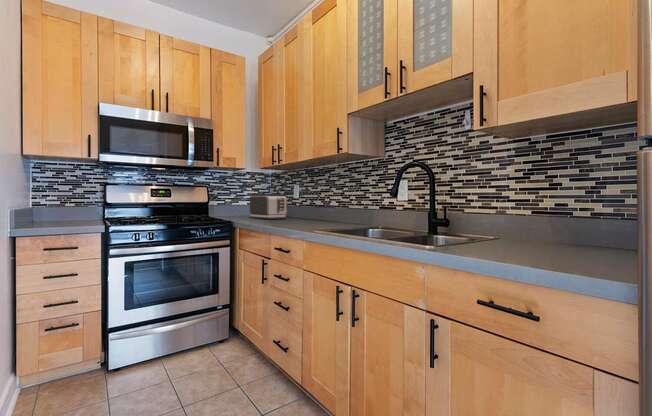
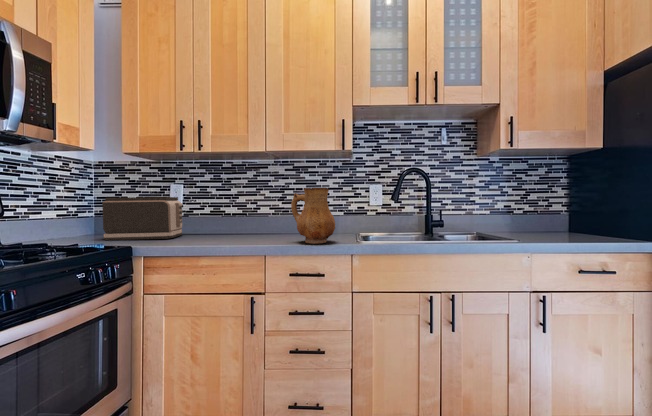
ceramic pitcher: none [289,186,319,228] -> present [291,188,335,244]

